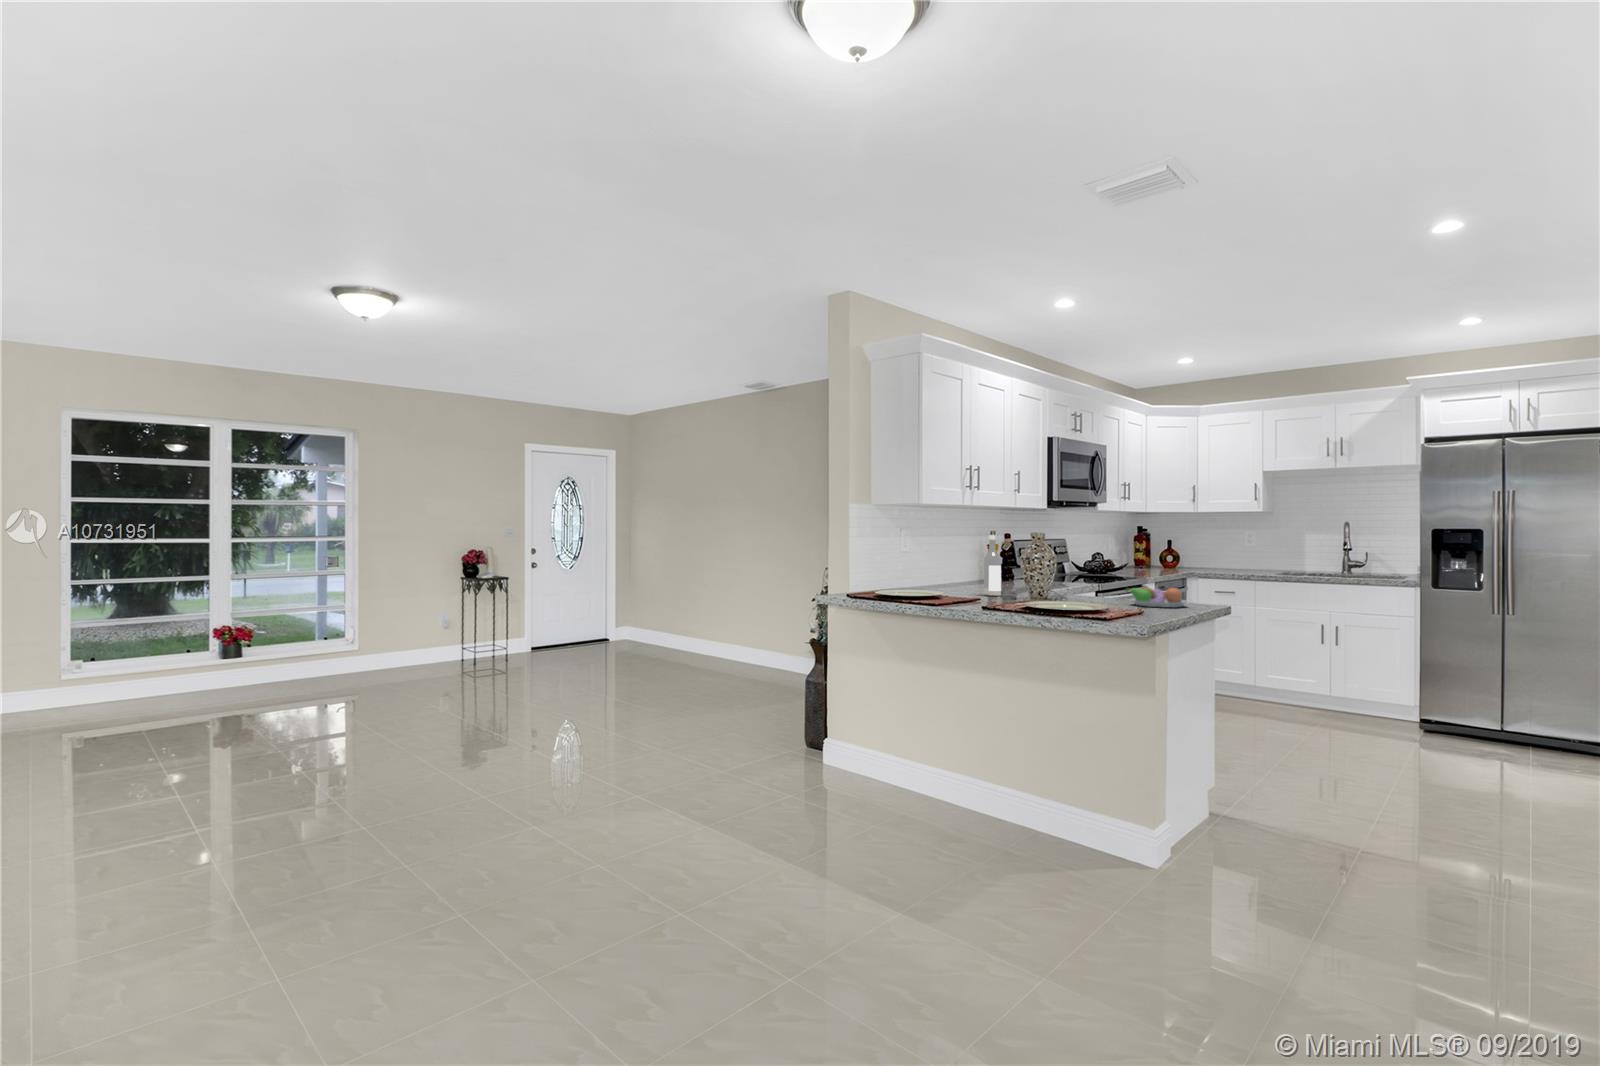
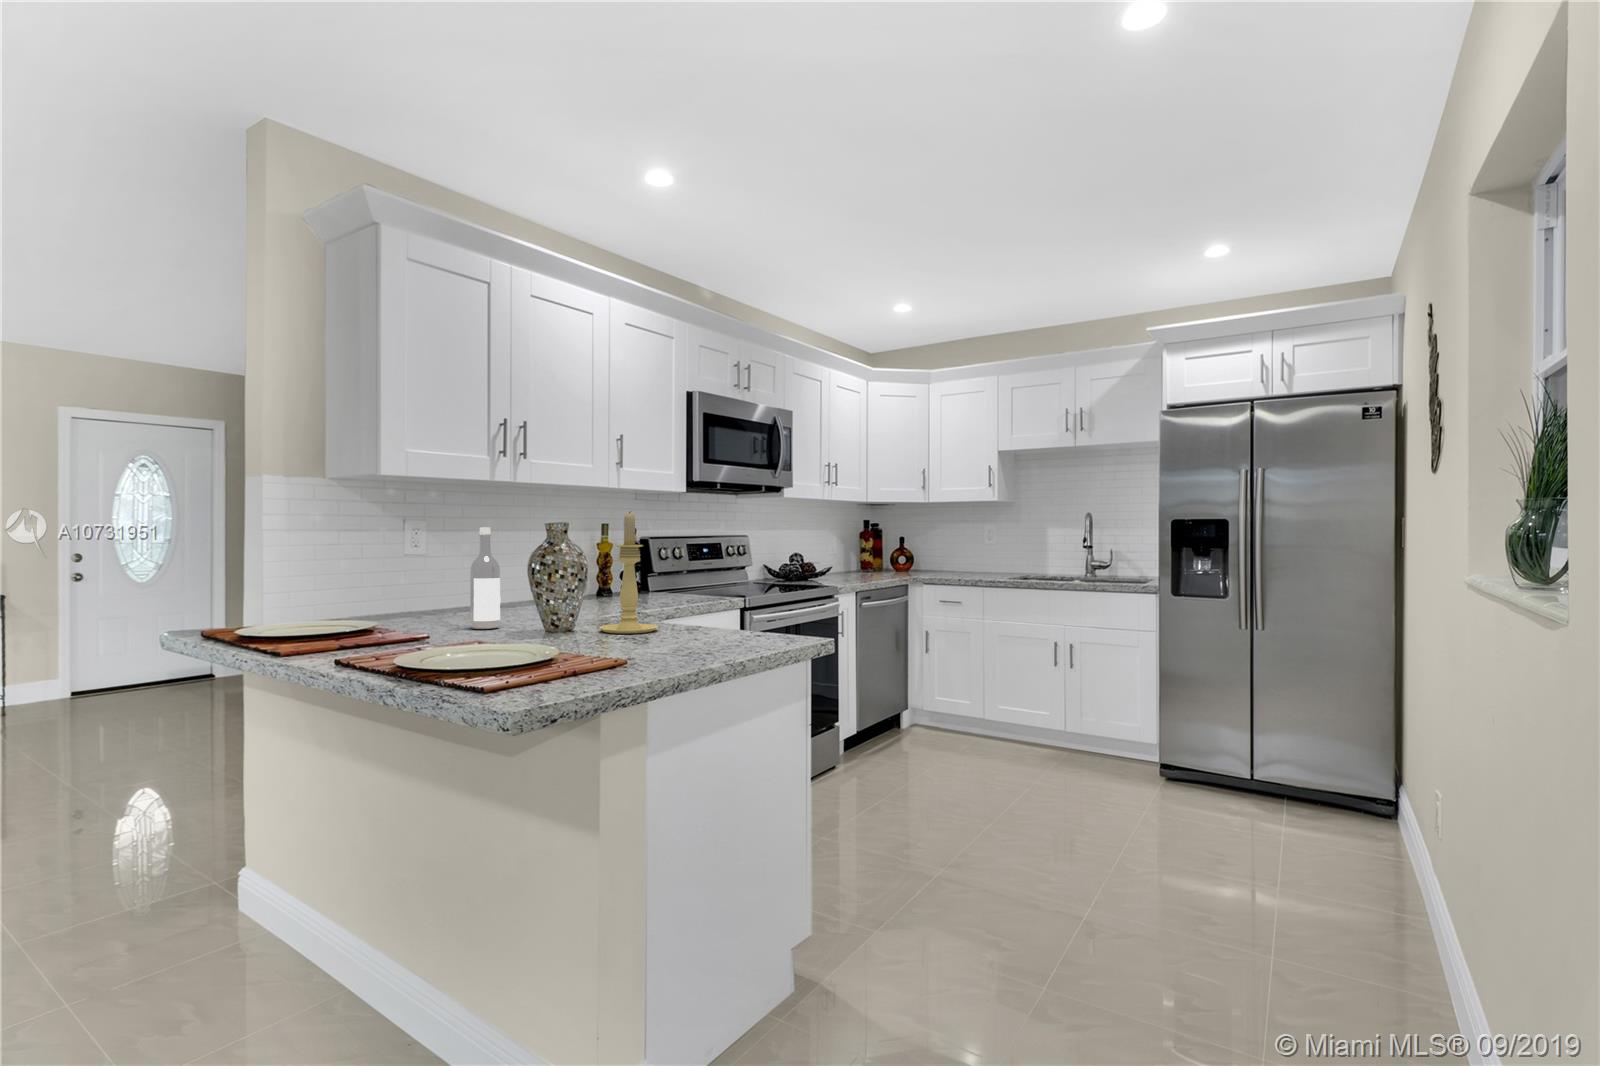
candle holder: none [1067,526,1104,599] -> present [599,512,658,634]
fruit bowl: present [1125,585,1187,607] -> none [645,608,745,652]

